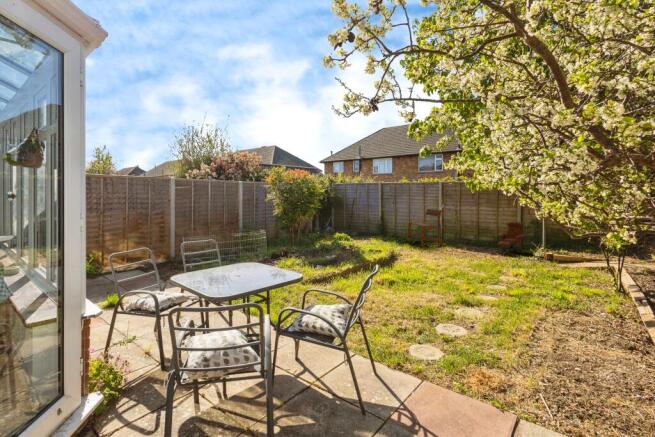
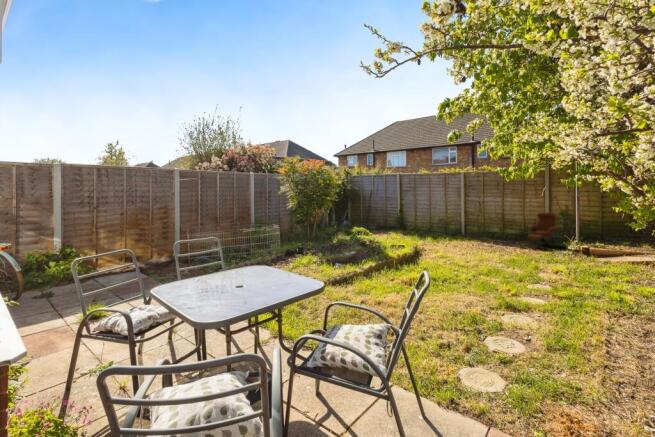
bench: present [407,209,442,246] -> none [426,200,465,240]

